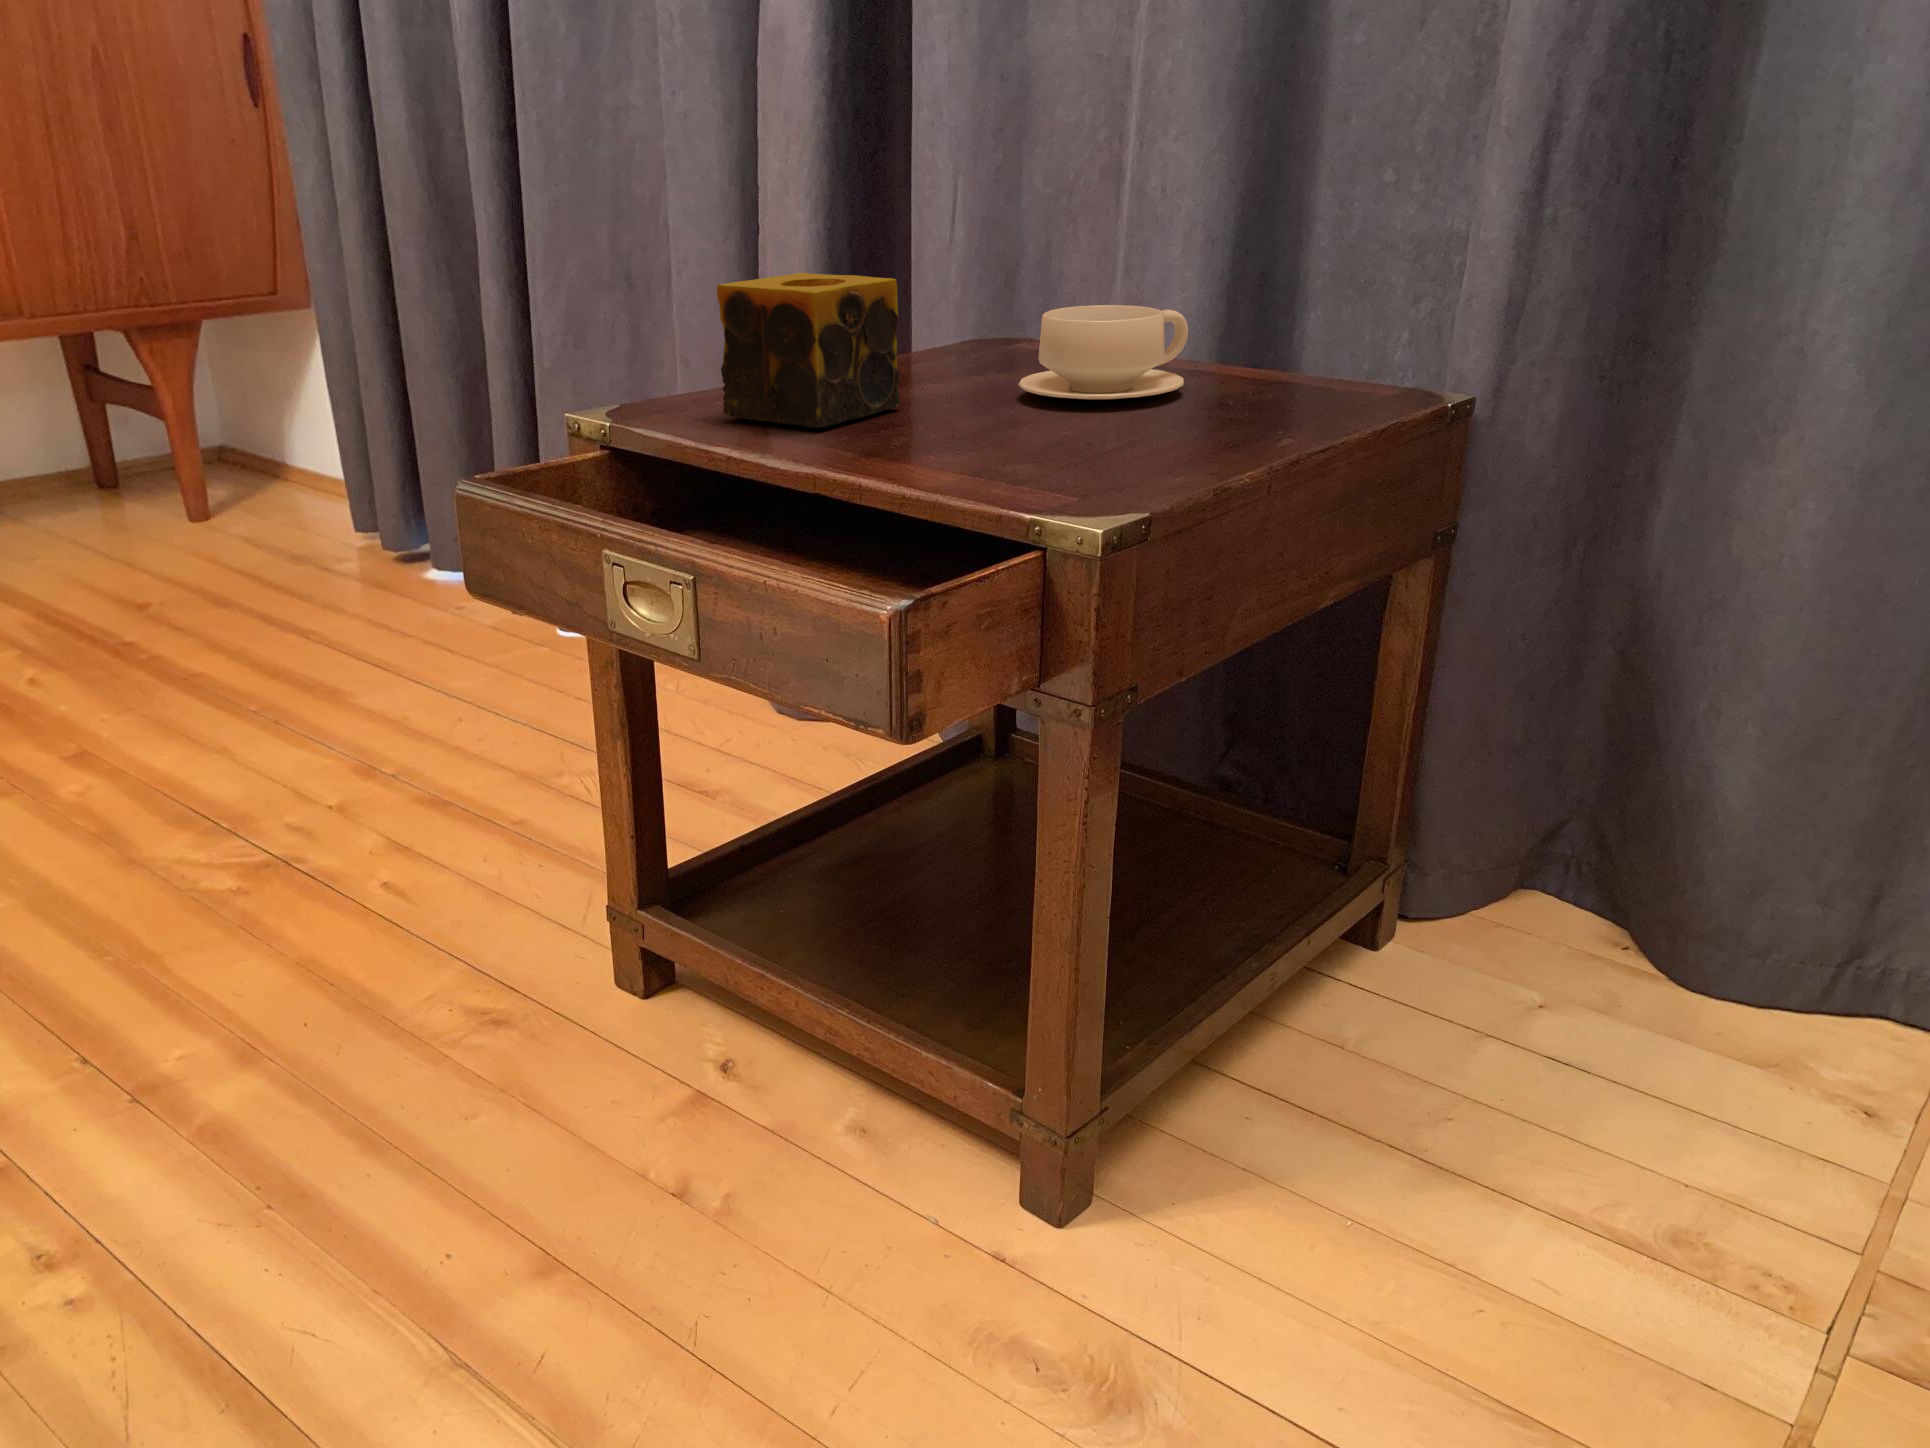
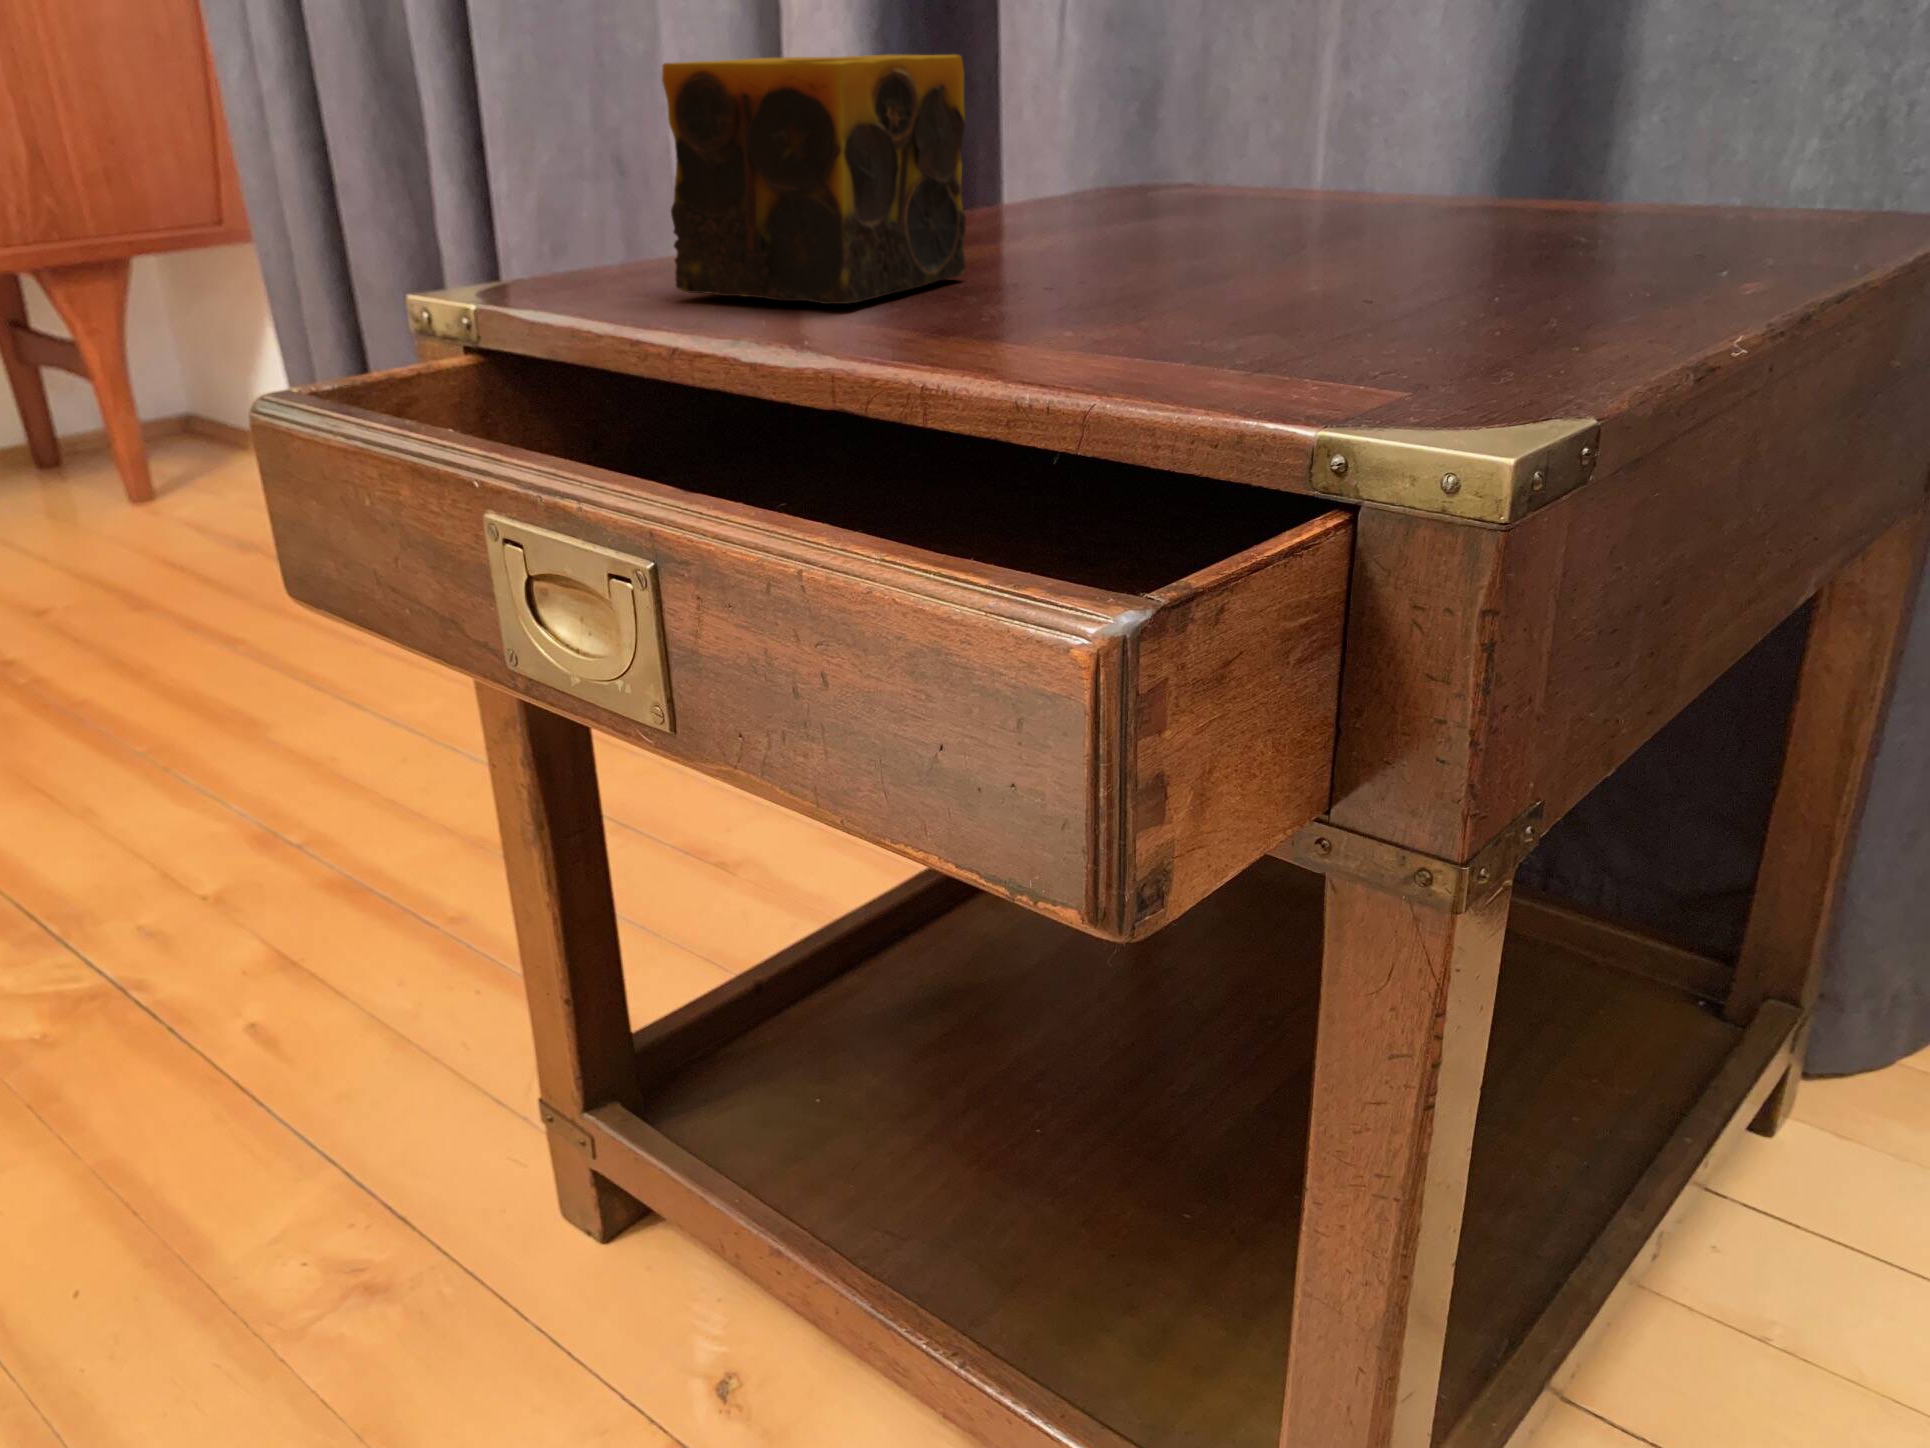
teacup: present [1019,305,1188,400] -> none [1152,111,1423,254]

